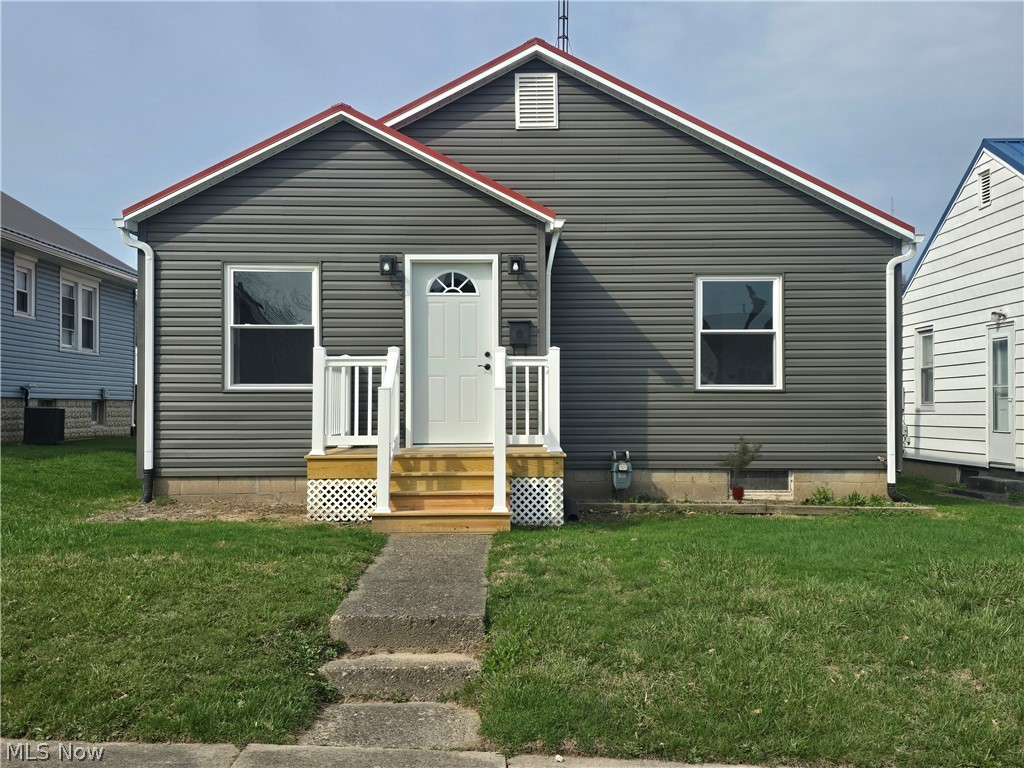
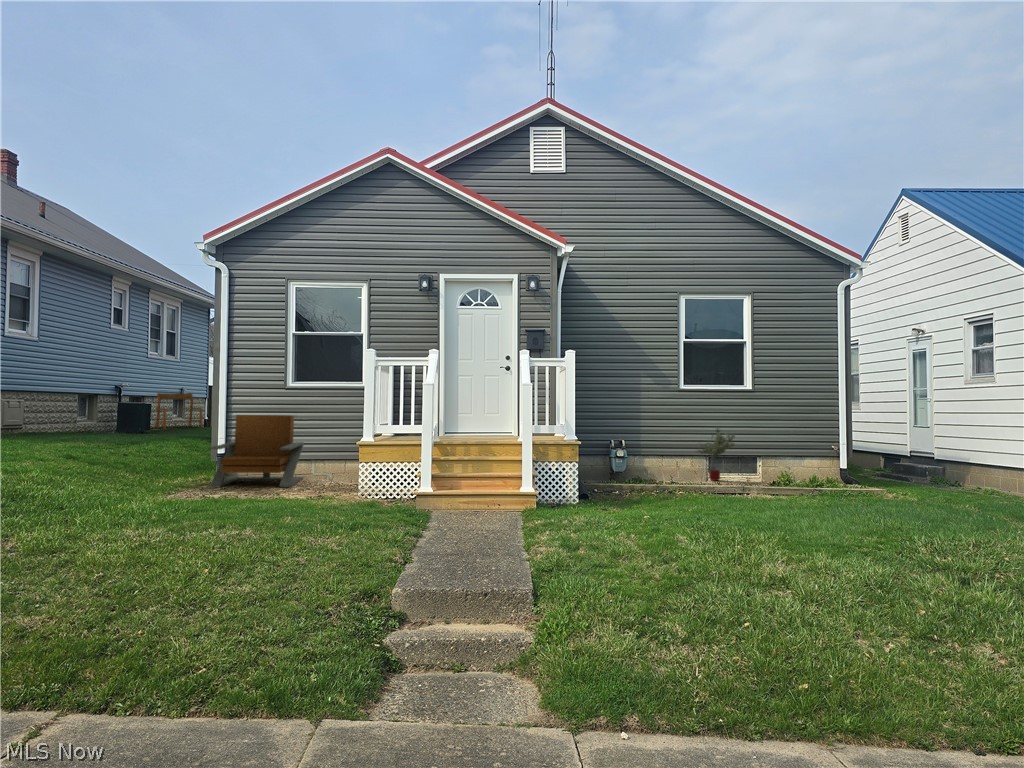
bench: none [67,395,125,440] -> present [155,393,202,429]
lounge chair: none [133,424,244,509] -> present [210,415,304,488]

